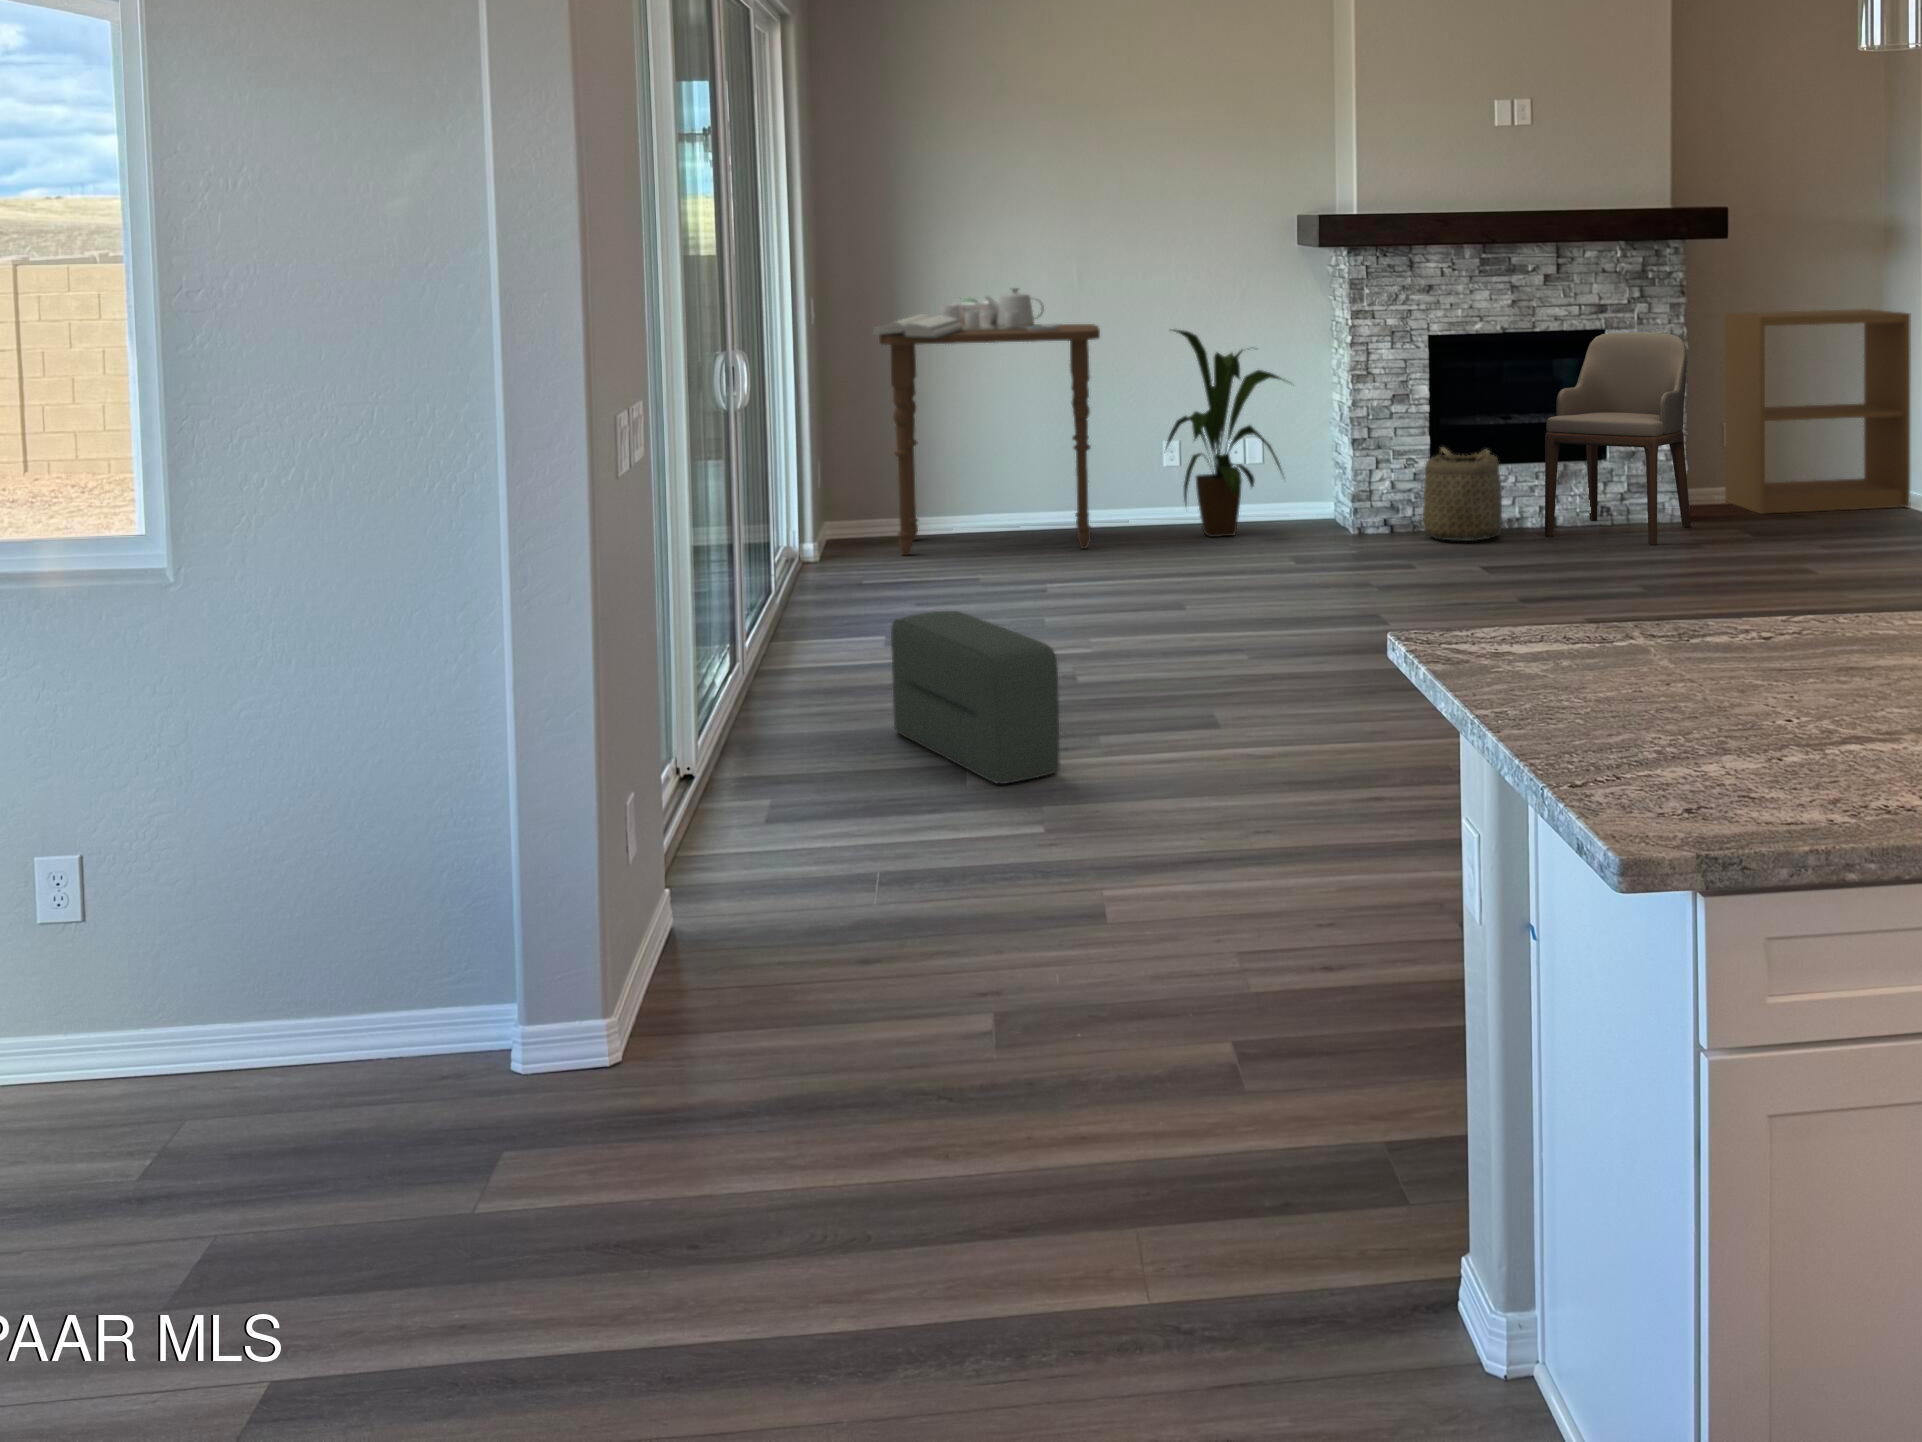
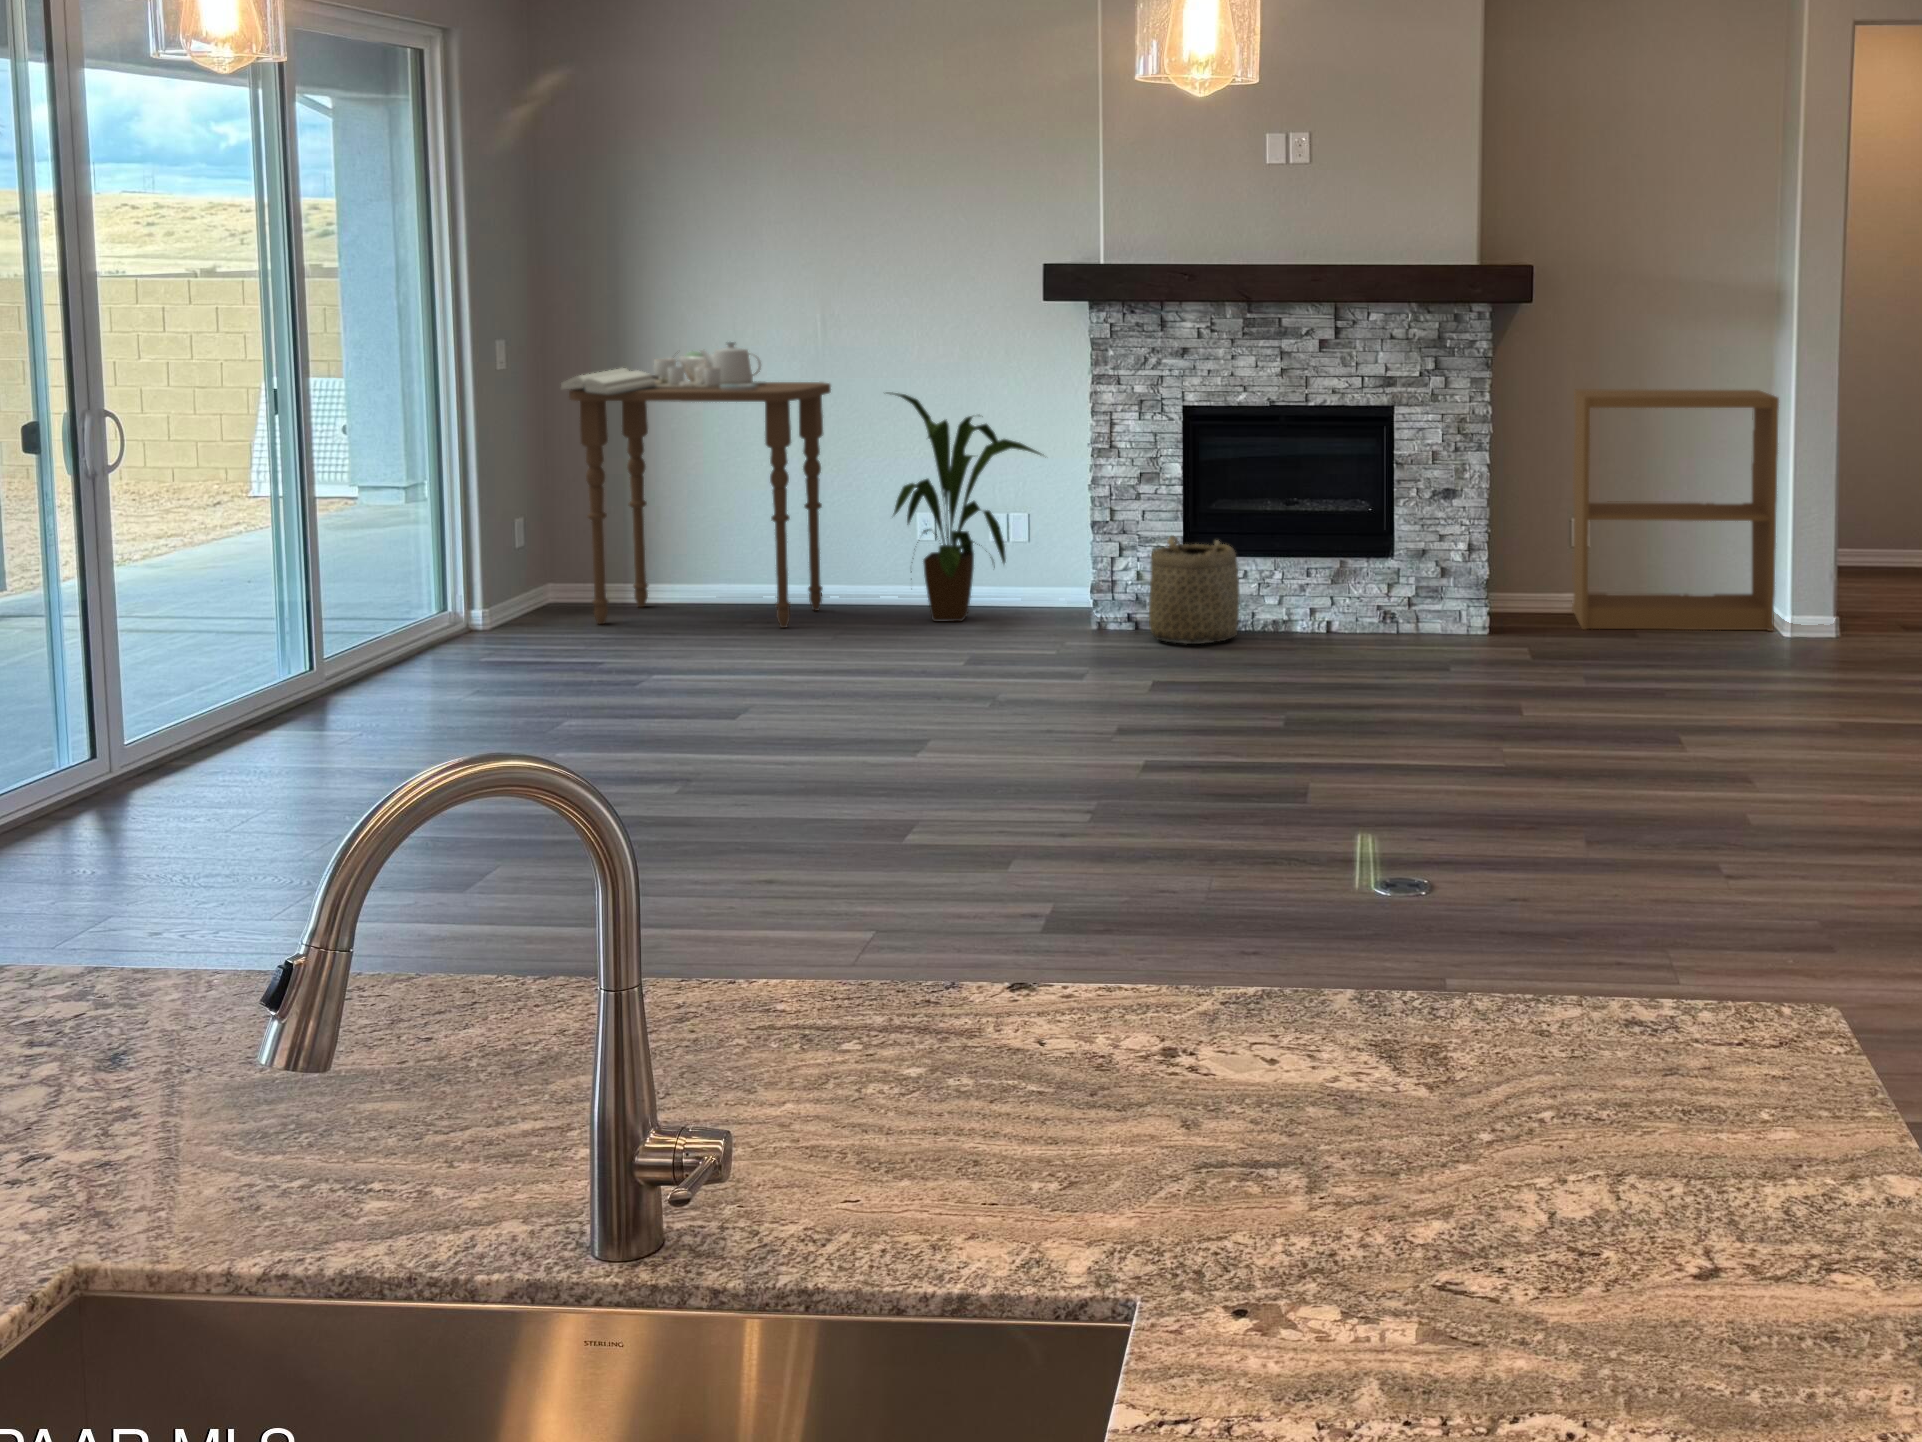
armchair: present [1545,332,1691,545] -> none [1286,410,1471,662]
pouf: present [891,611,1060,784] -> none [83,715,224,924]

